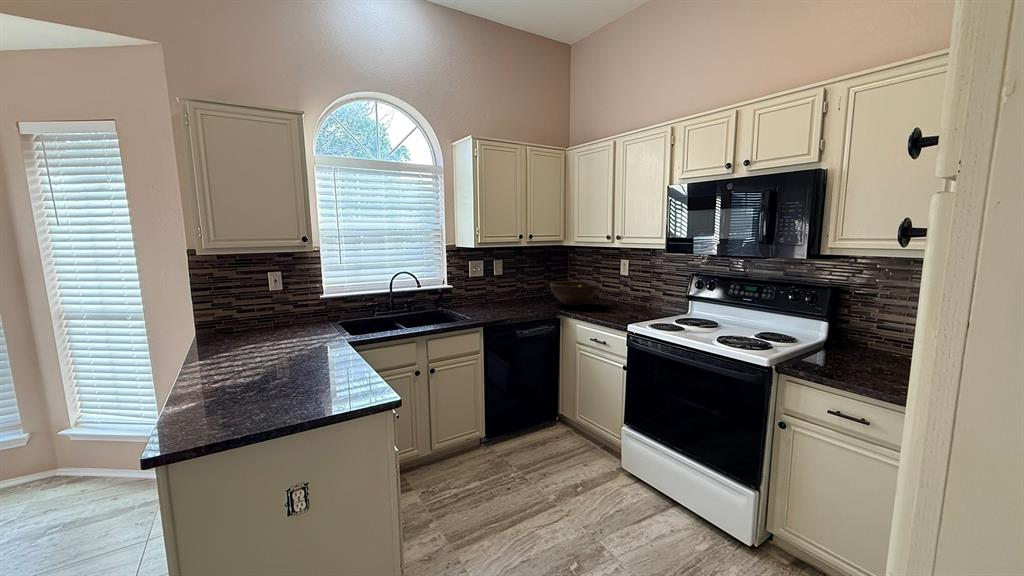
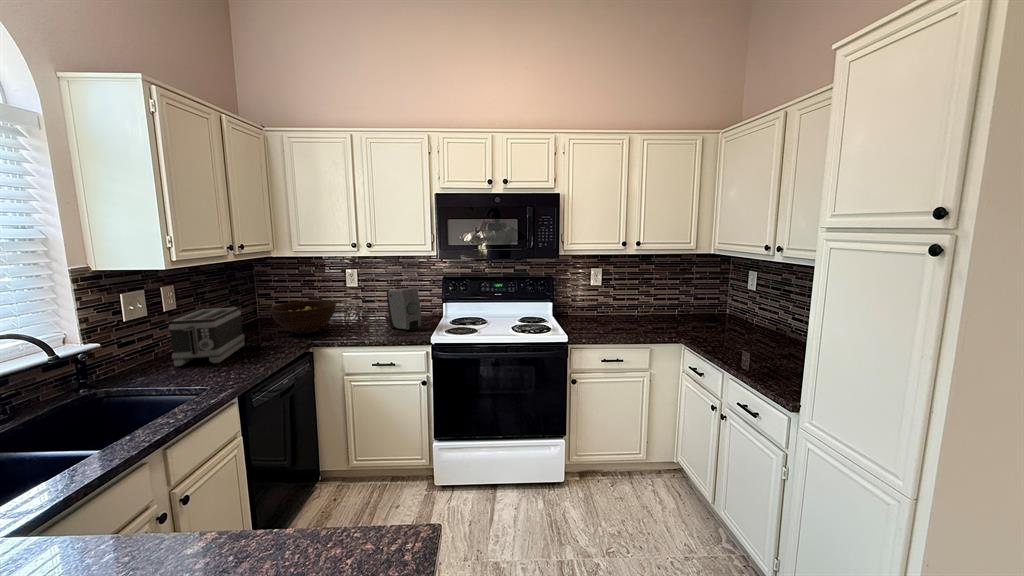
toaster: none [483,276,529,309] -> present [169,308,244,366]
soap dispenser: none [625,279,648,319] -> present [387,288,421,331]

